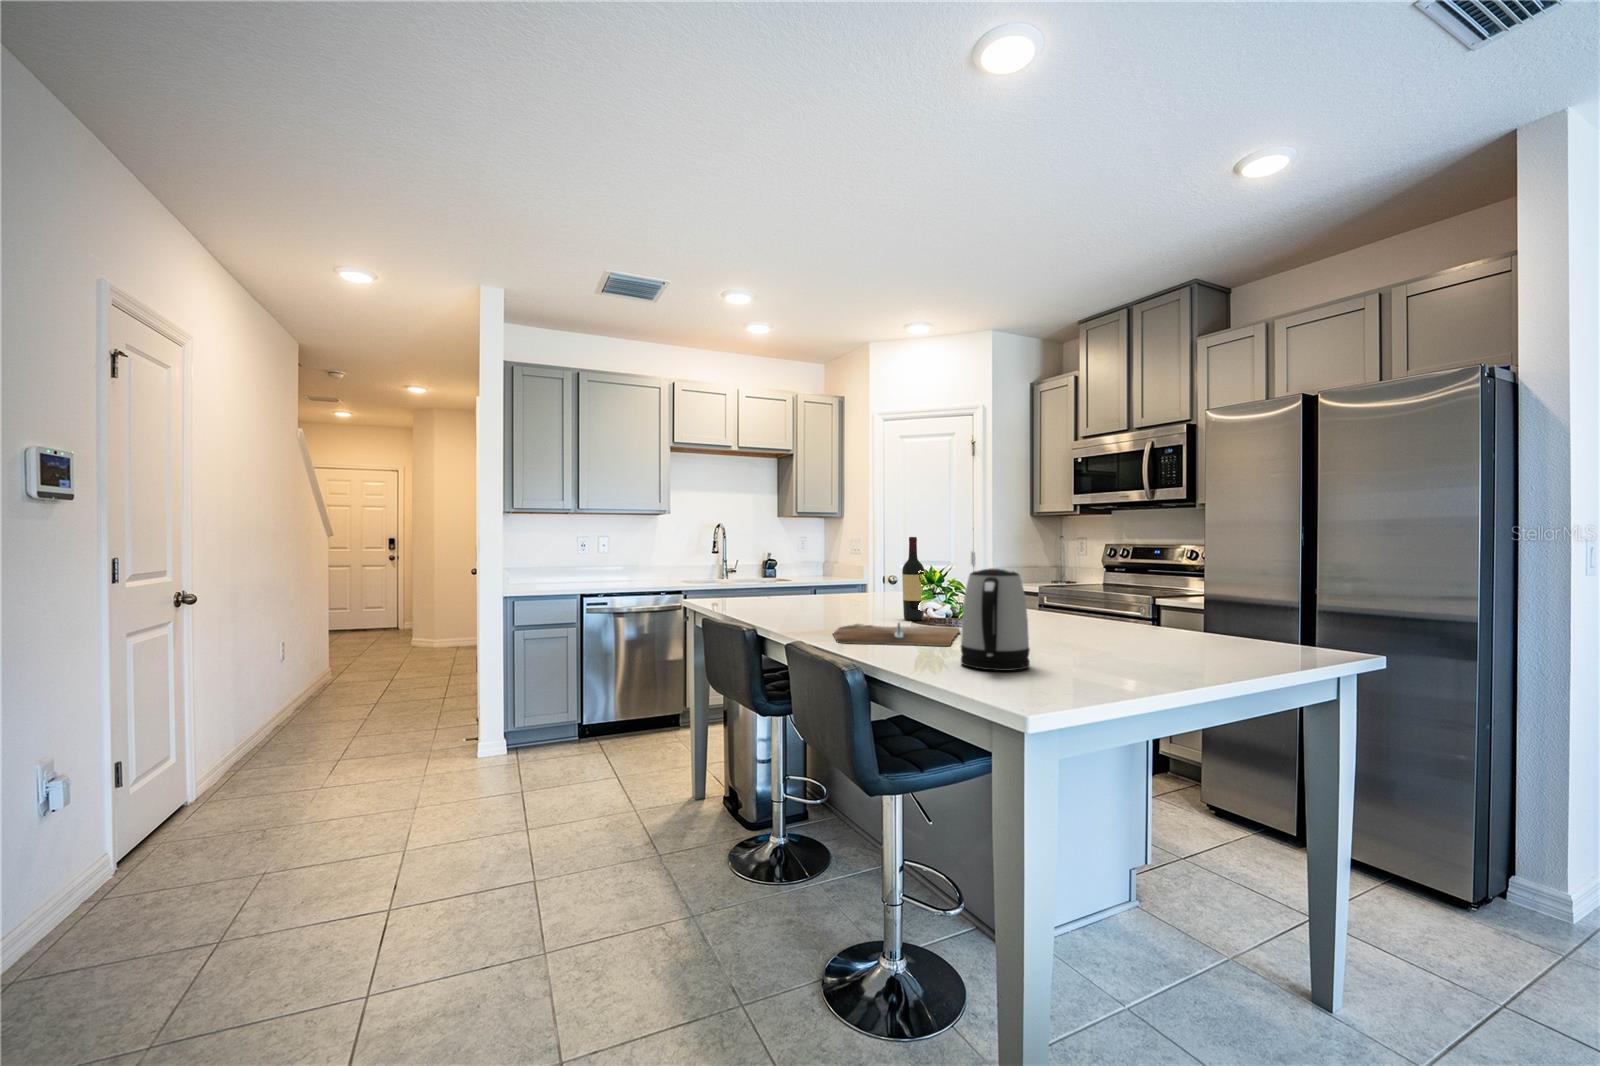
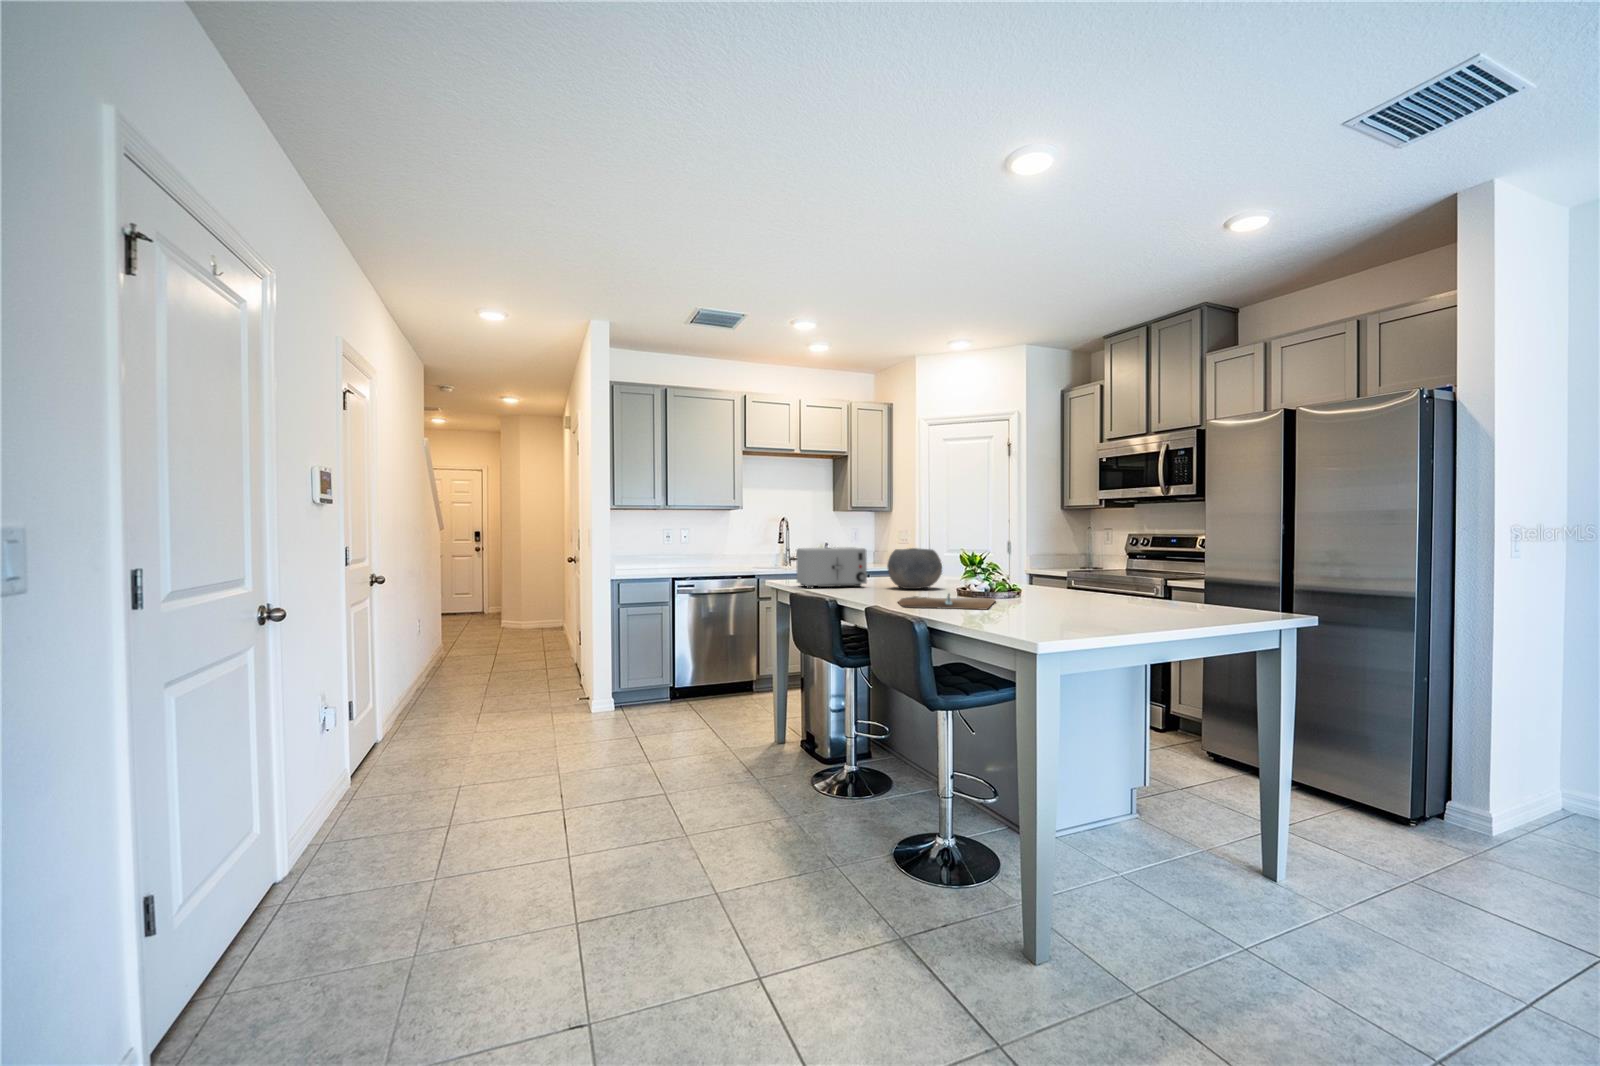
wine bottle: present [902,537,925,620] -> none [950,528,967,595]
toaster: none [718,560,803,611] -> present [796,547,867,588]
bowl: none [828,561,894,612] -> present [887,548,942,589]
kettle: present [961,568,1030,671] -> none [996,550,1046,622]

